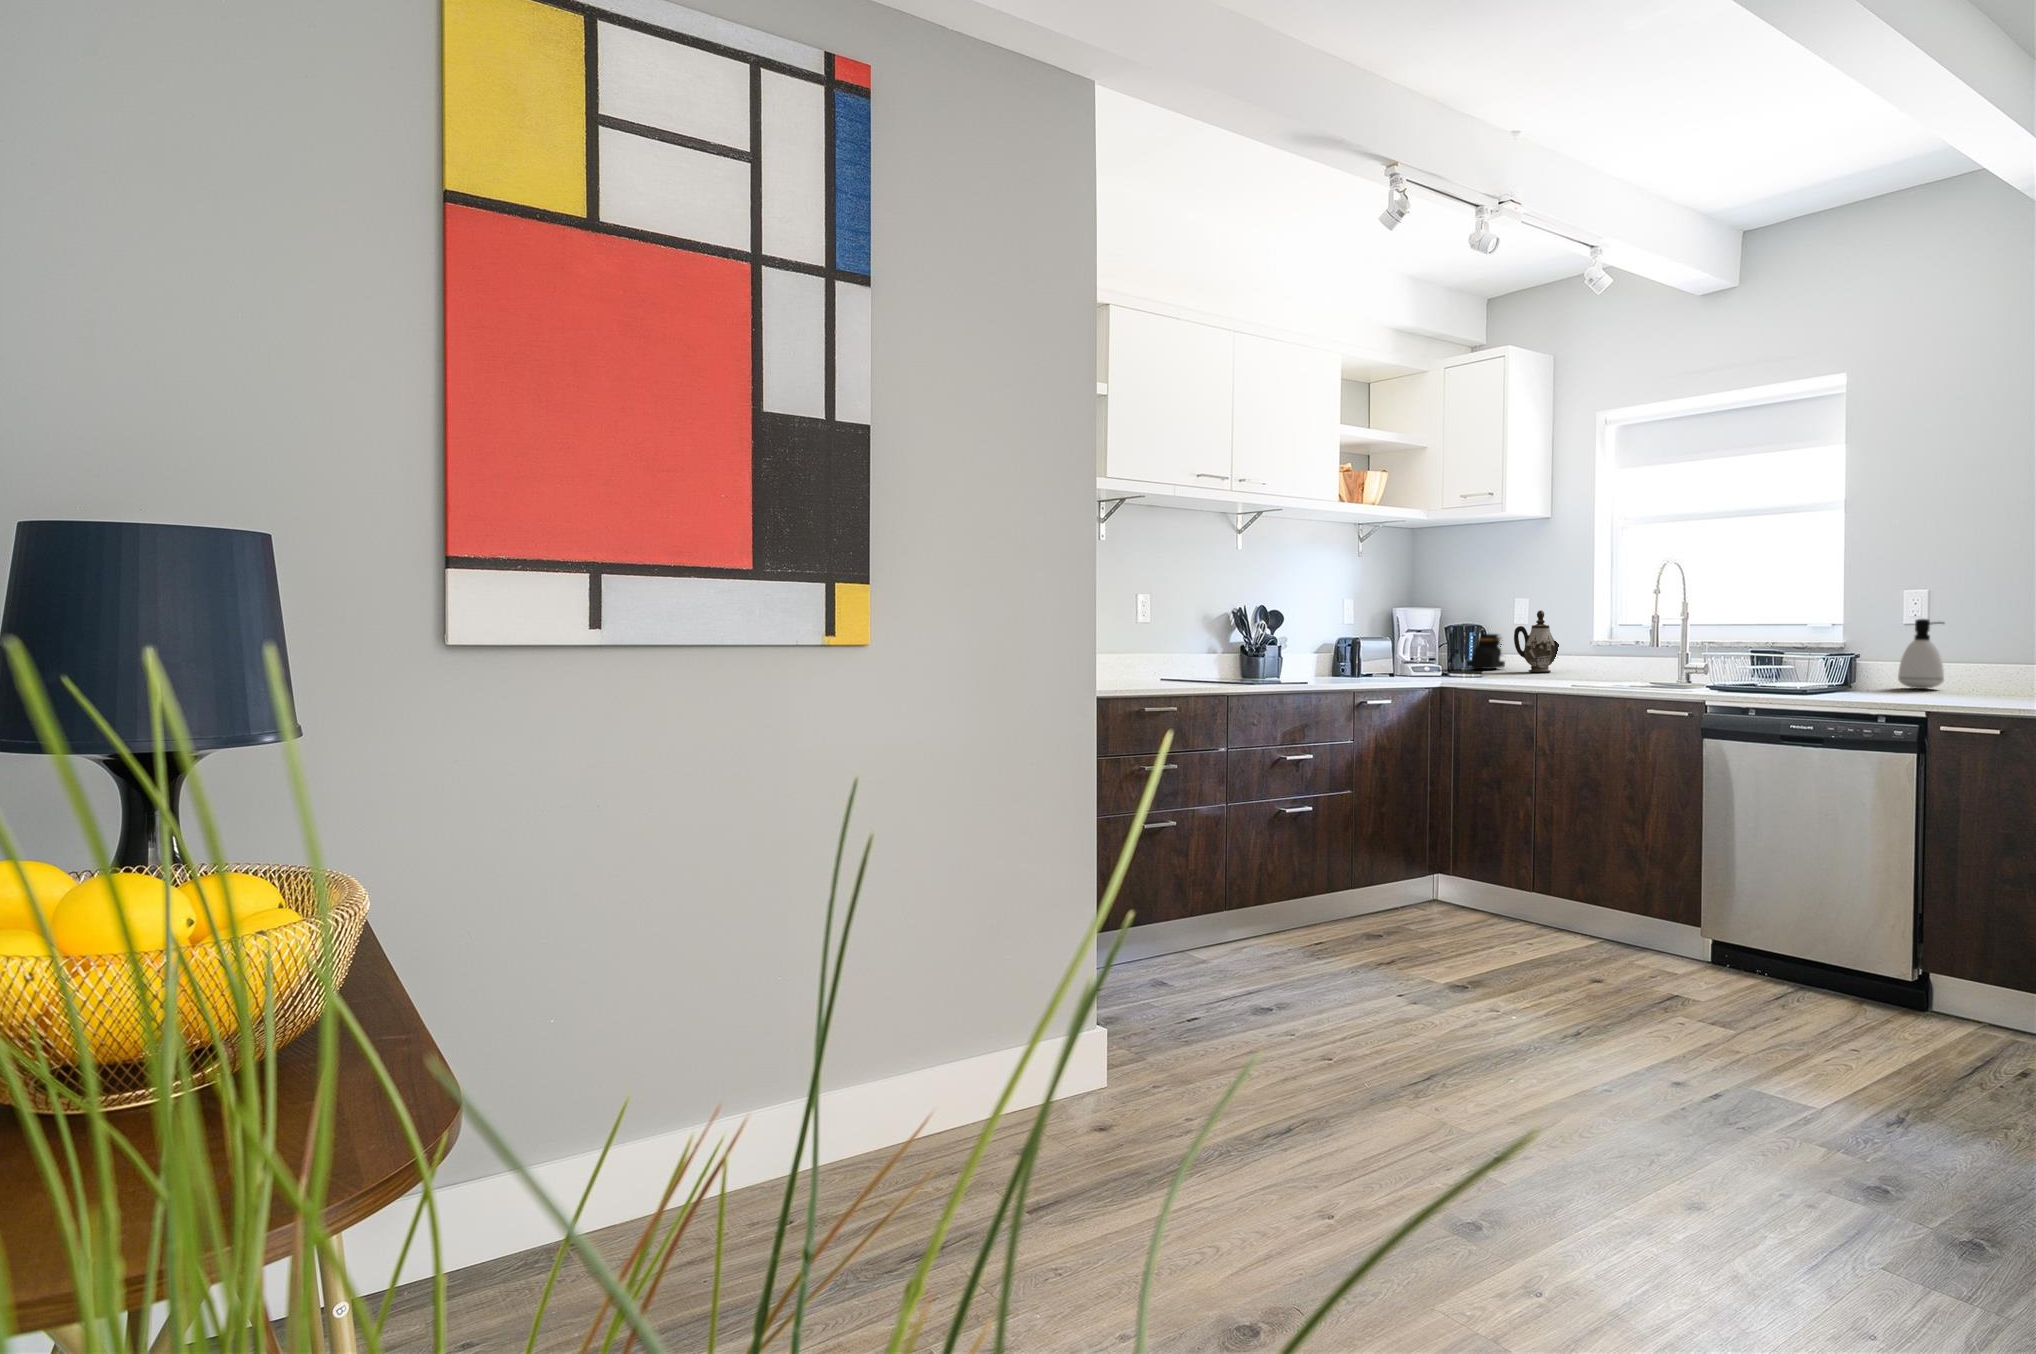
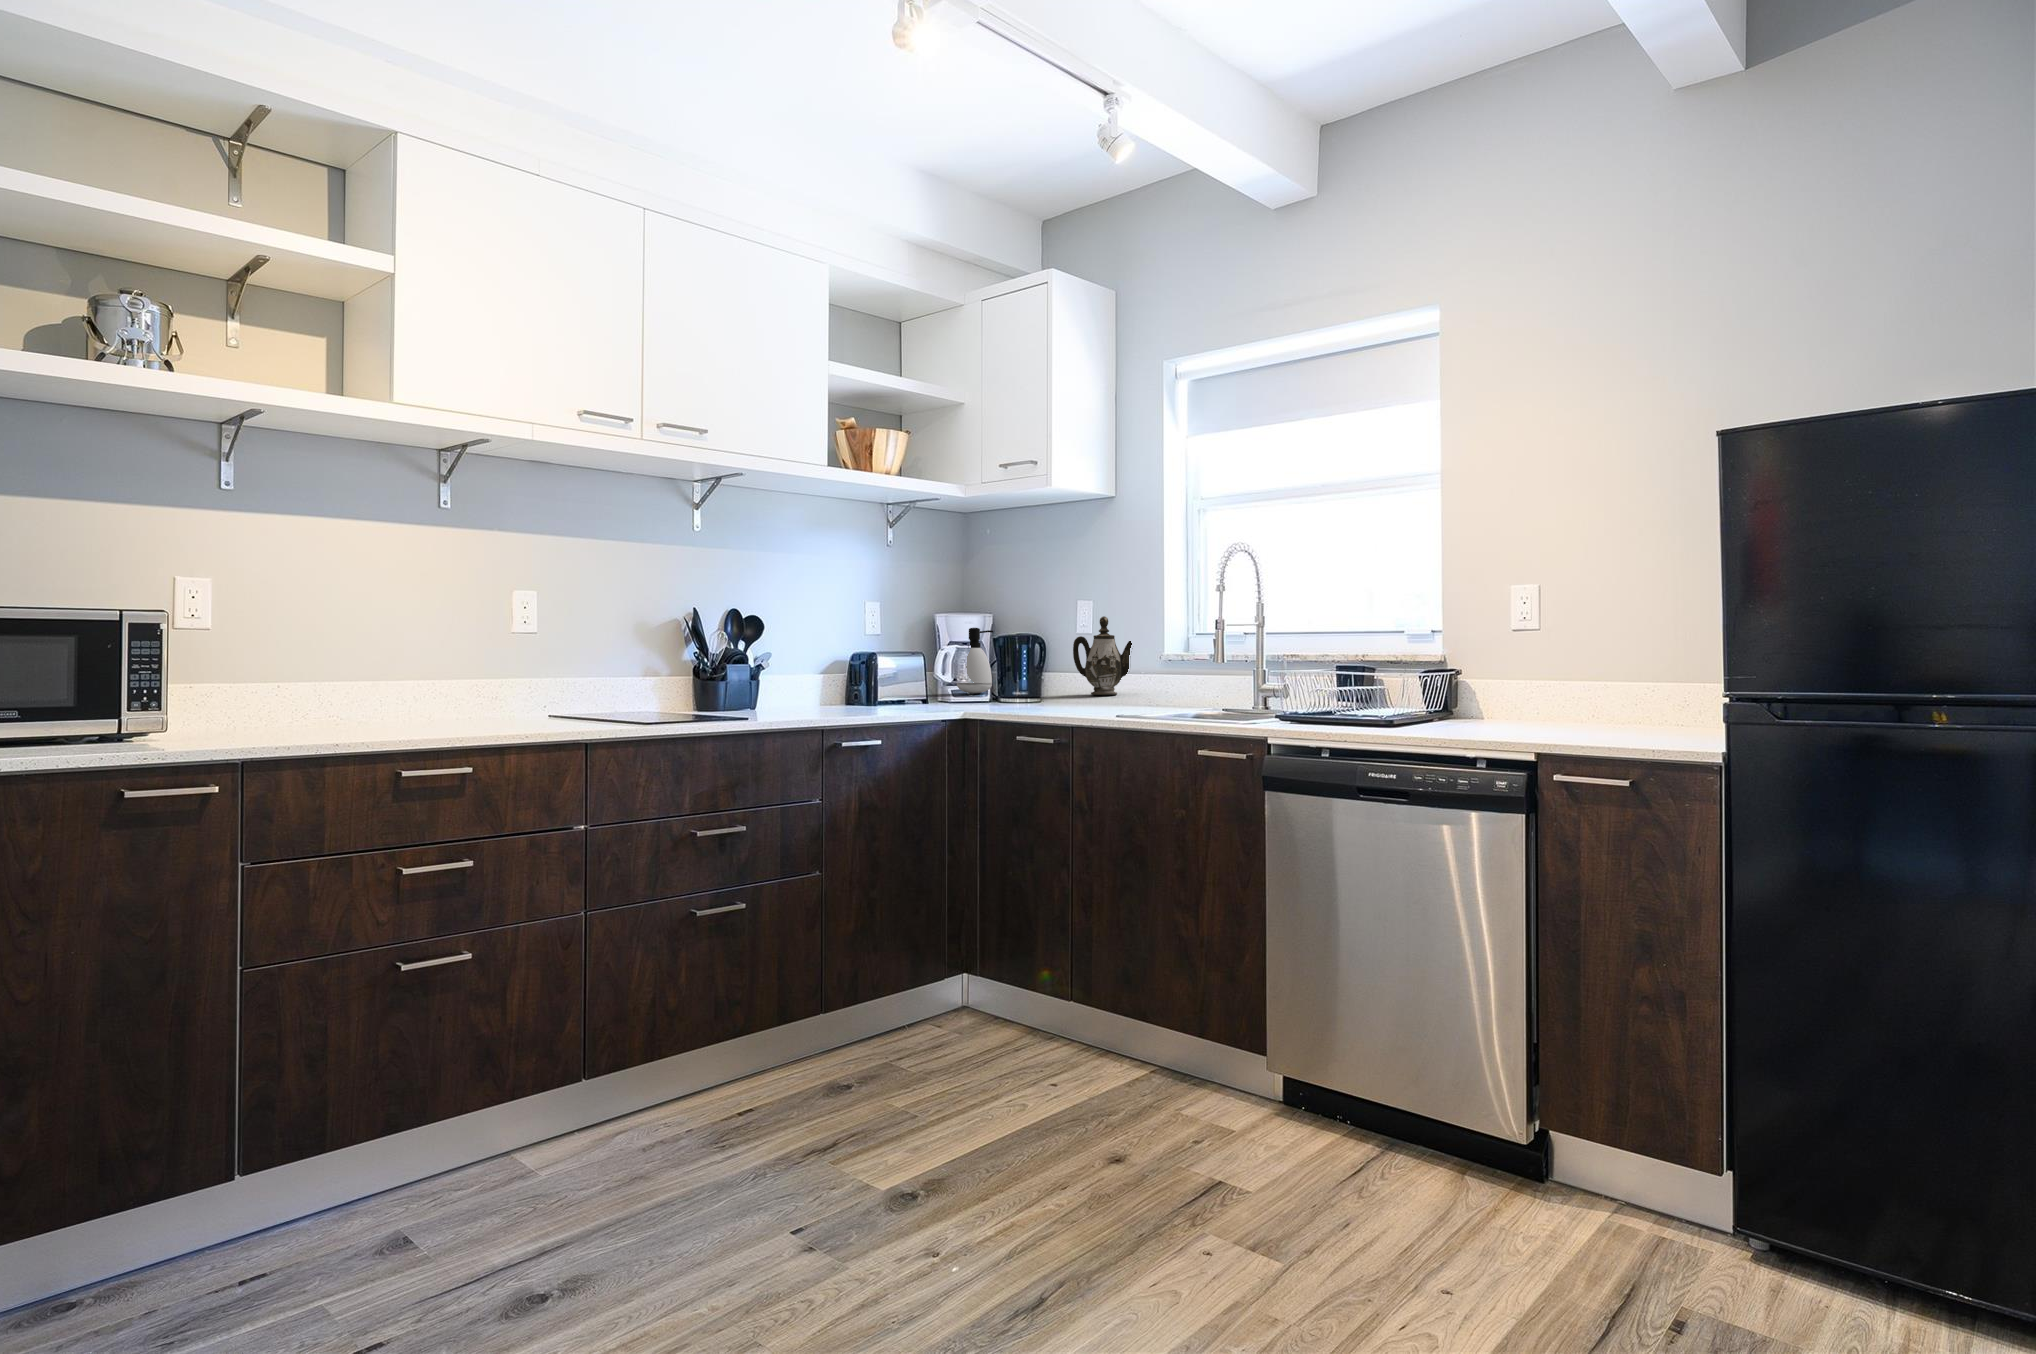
soap dispenser: present [1898,619,1944,689] -> present [957,628,993,694]
jar: present [1466,634,1505,669] -> none [1023,646,1069,691]

